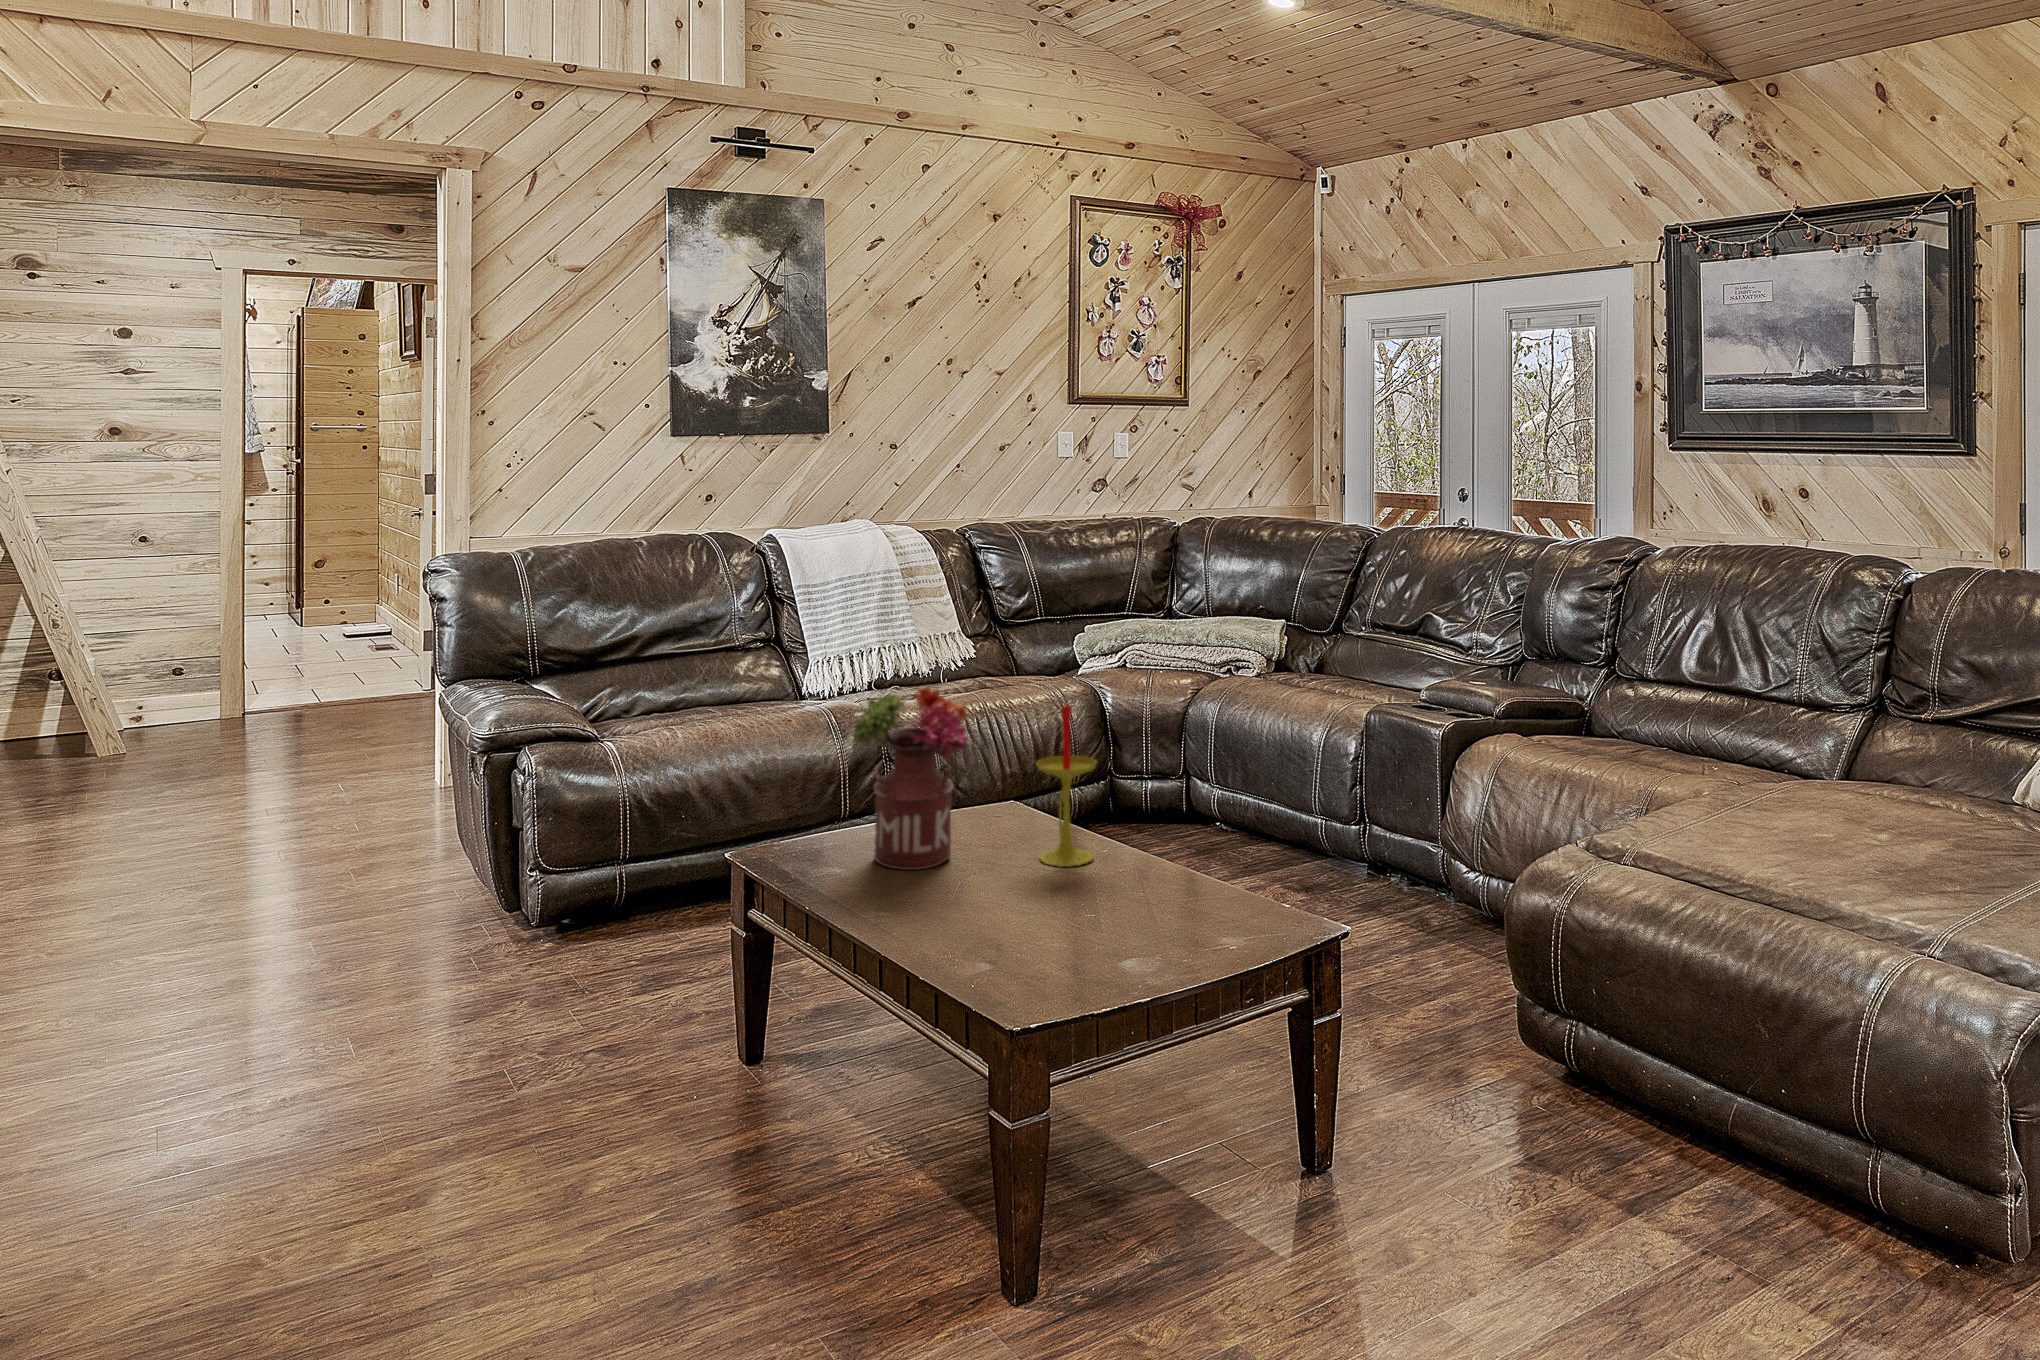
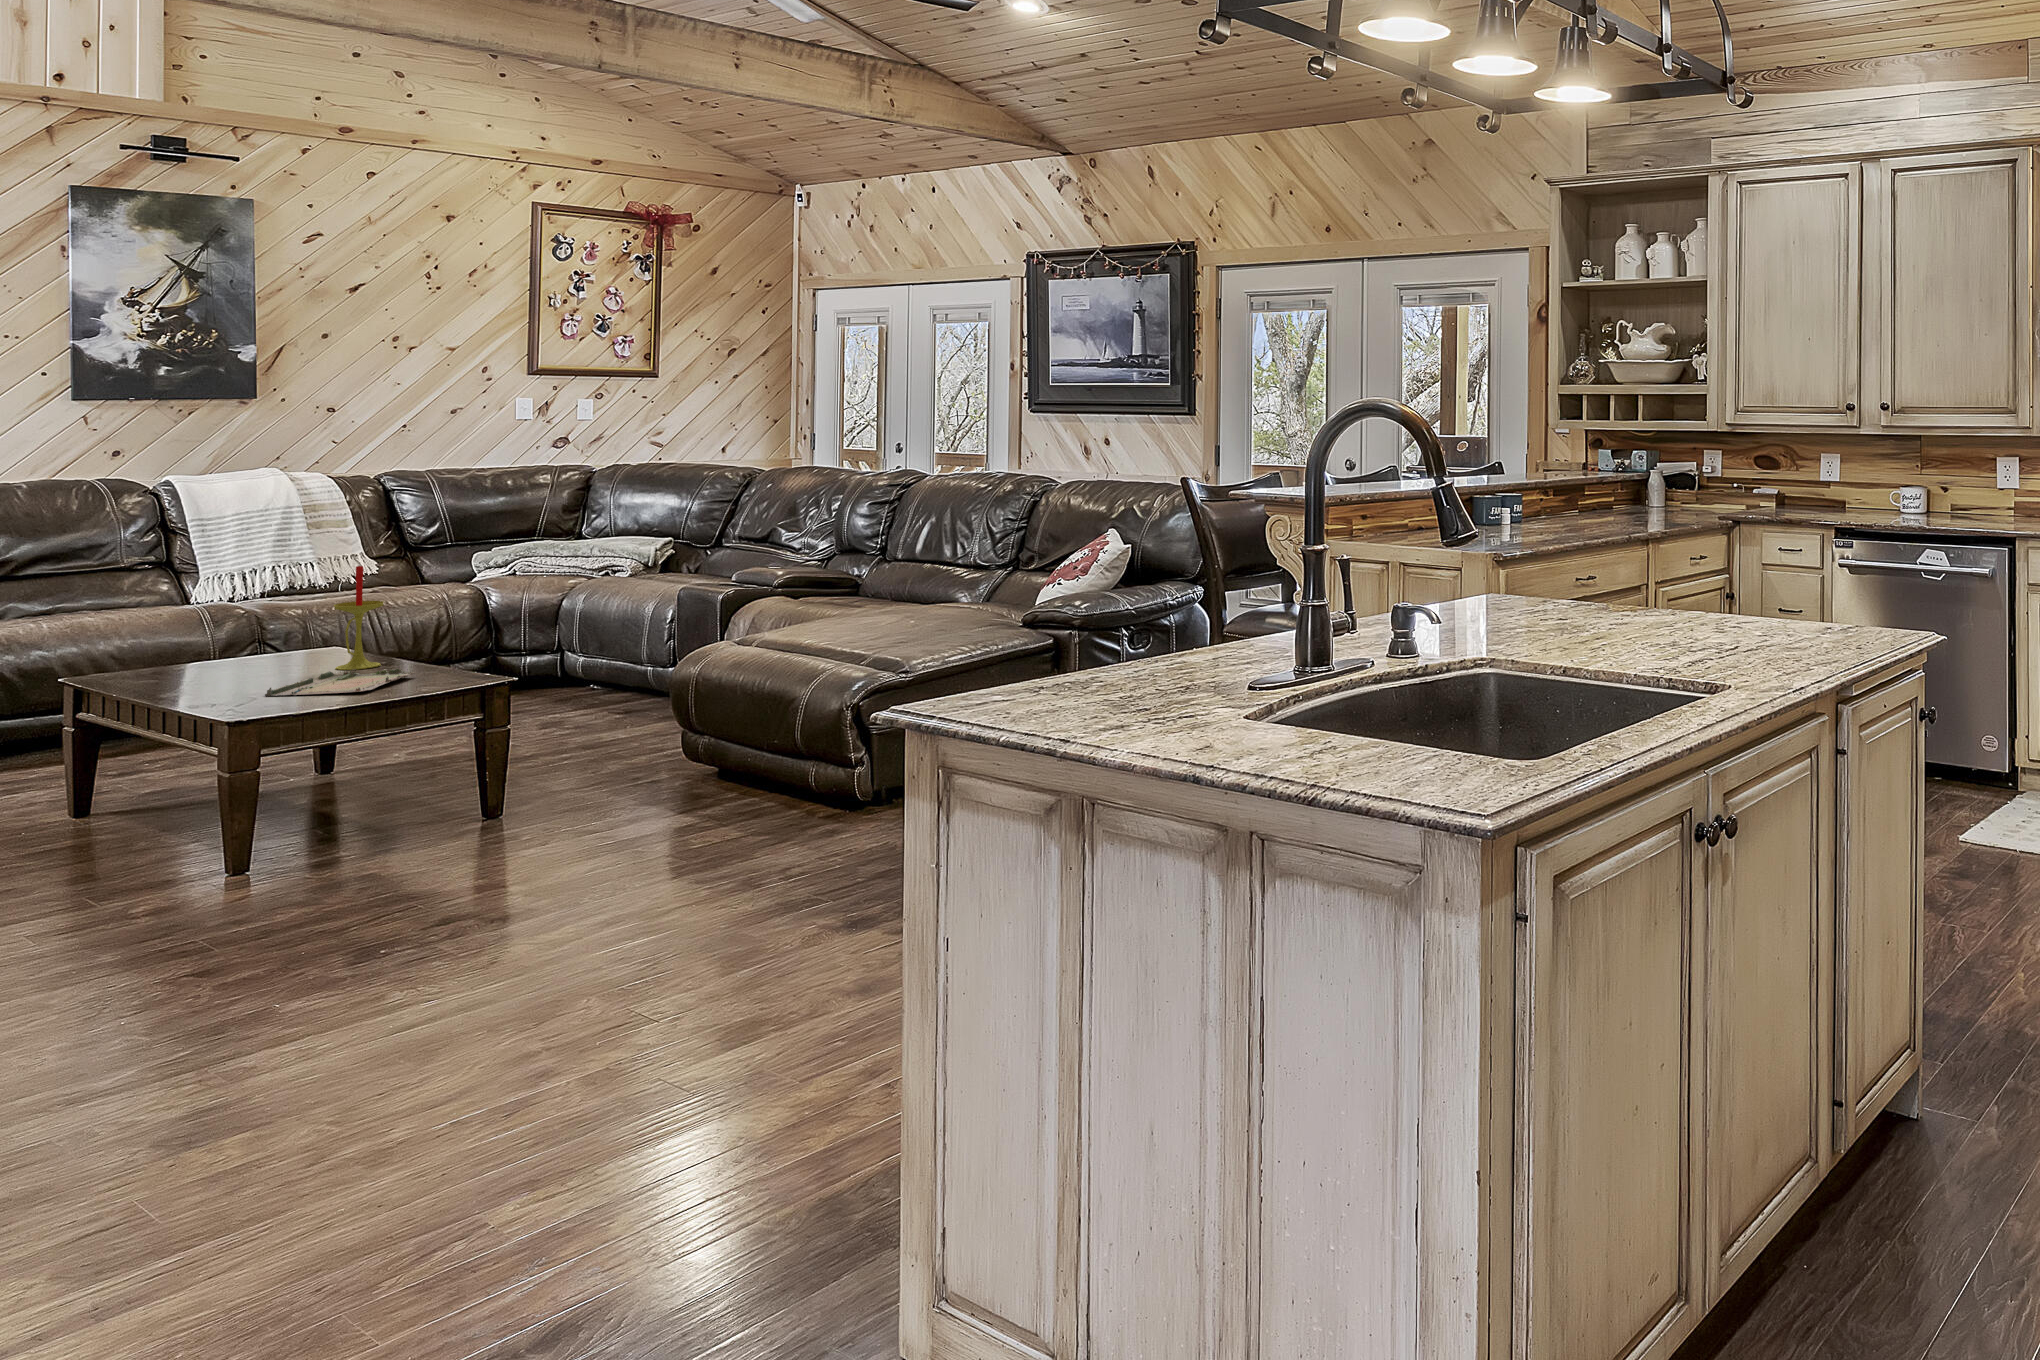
flower arrangement: present [852,685,968,870] -> none [171,555,280,677]
tray: none [1000,876,1171,952] -> present [265,664,416,696]

